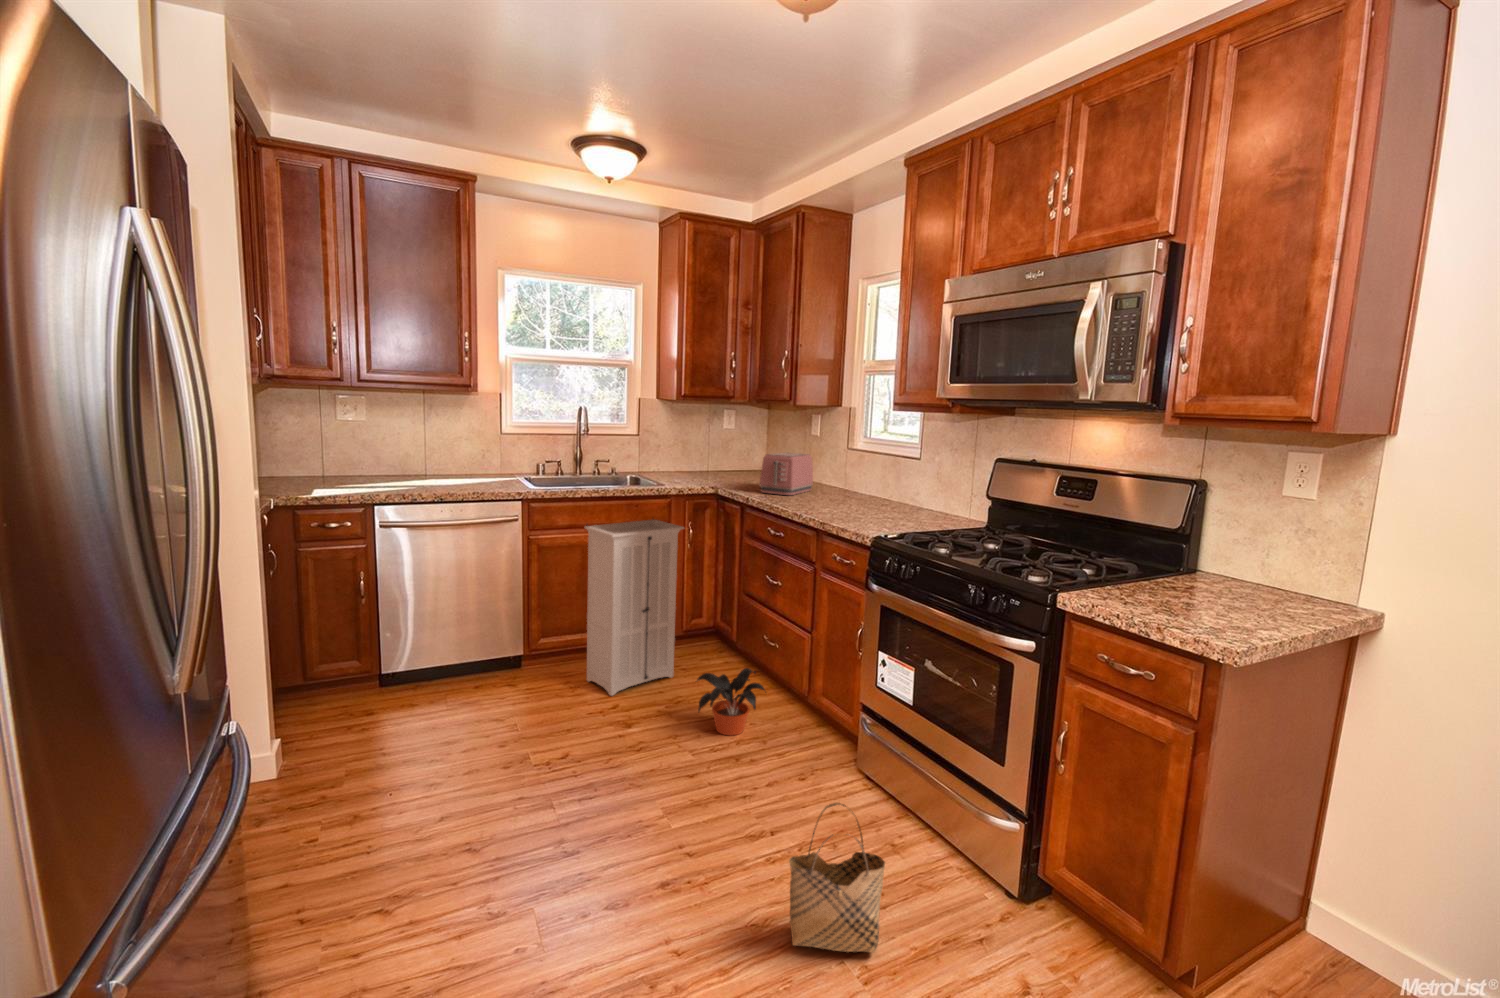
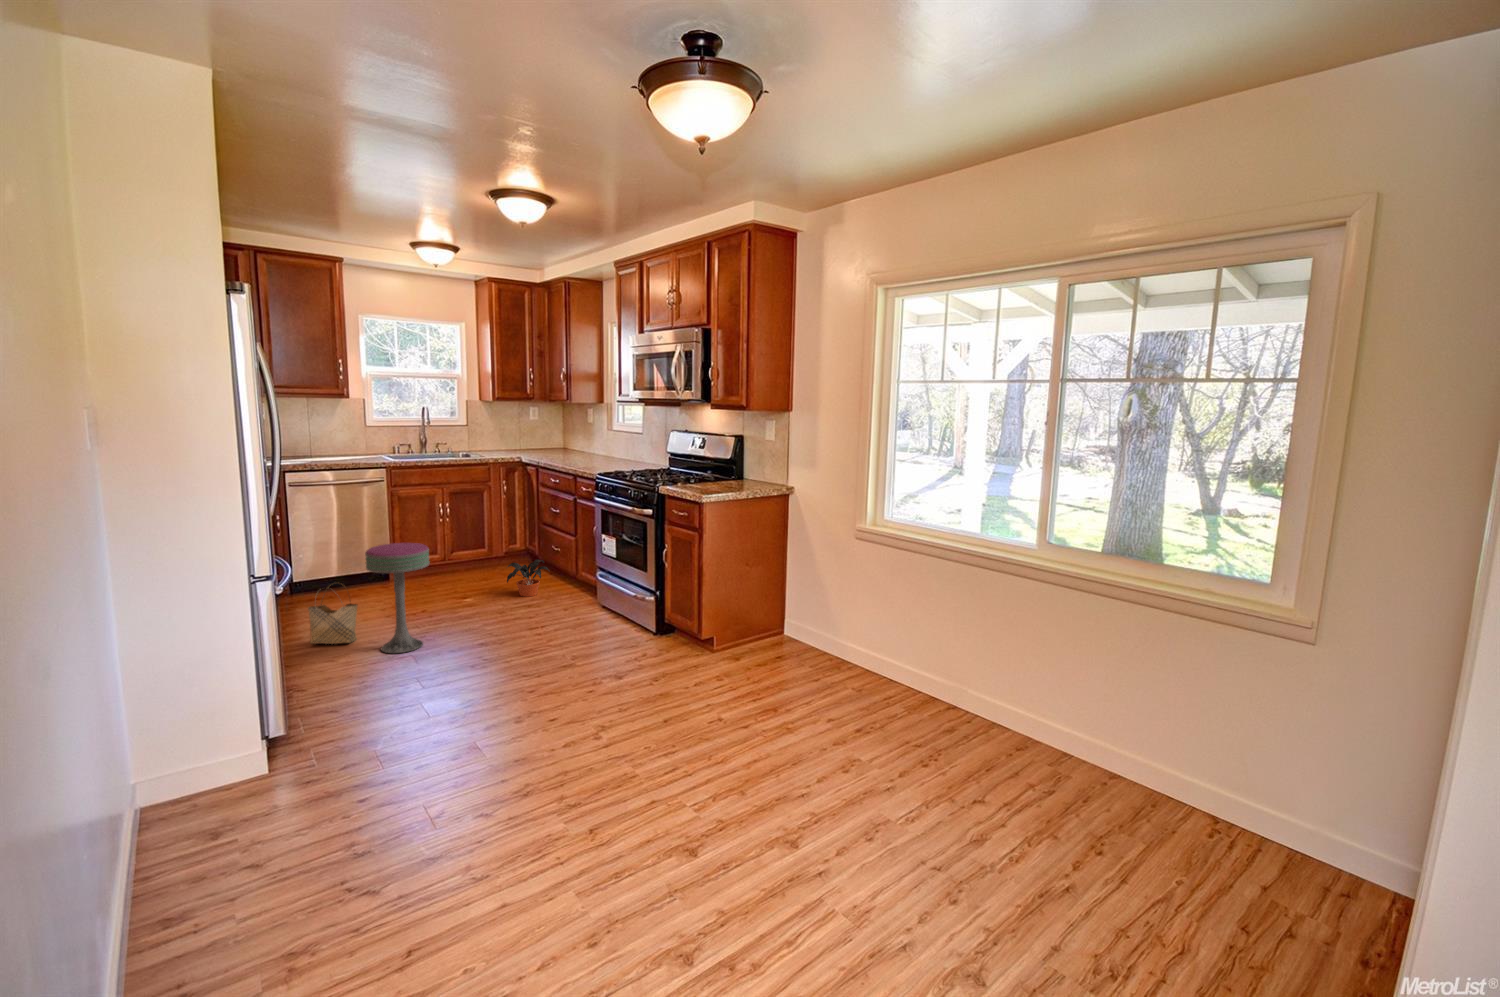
toaster: present [760,453,813,495] -> none [549,433,587,460]
storage cabinet: present [585,519,684,696] -> none [430,476,498,587]
bar stool: none [452,671,574,910] -> present [365,543,430,653]
woven basket: present [789,803,885,952] -> present [308,587,358,644]

